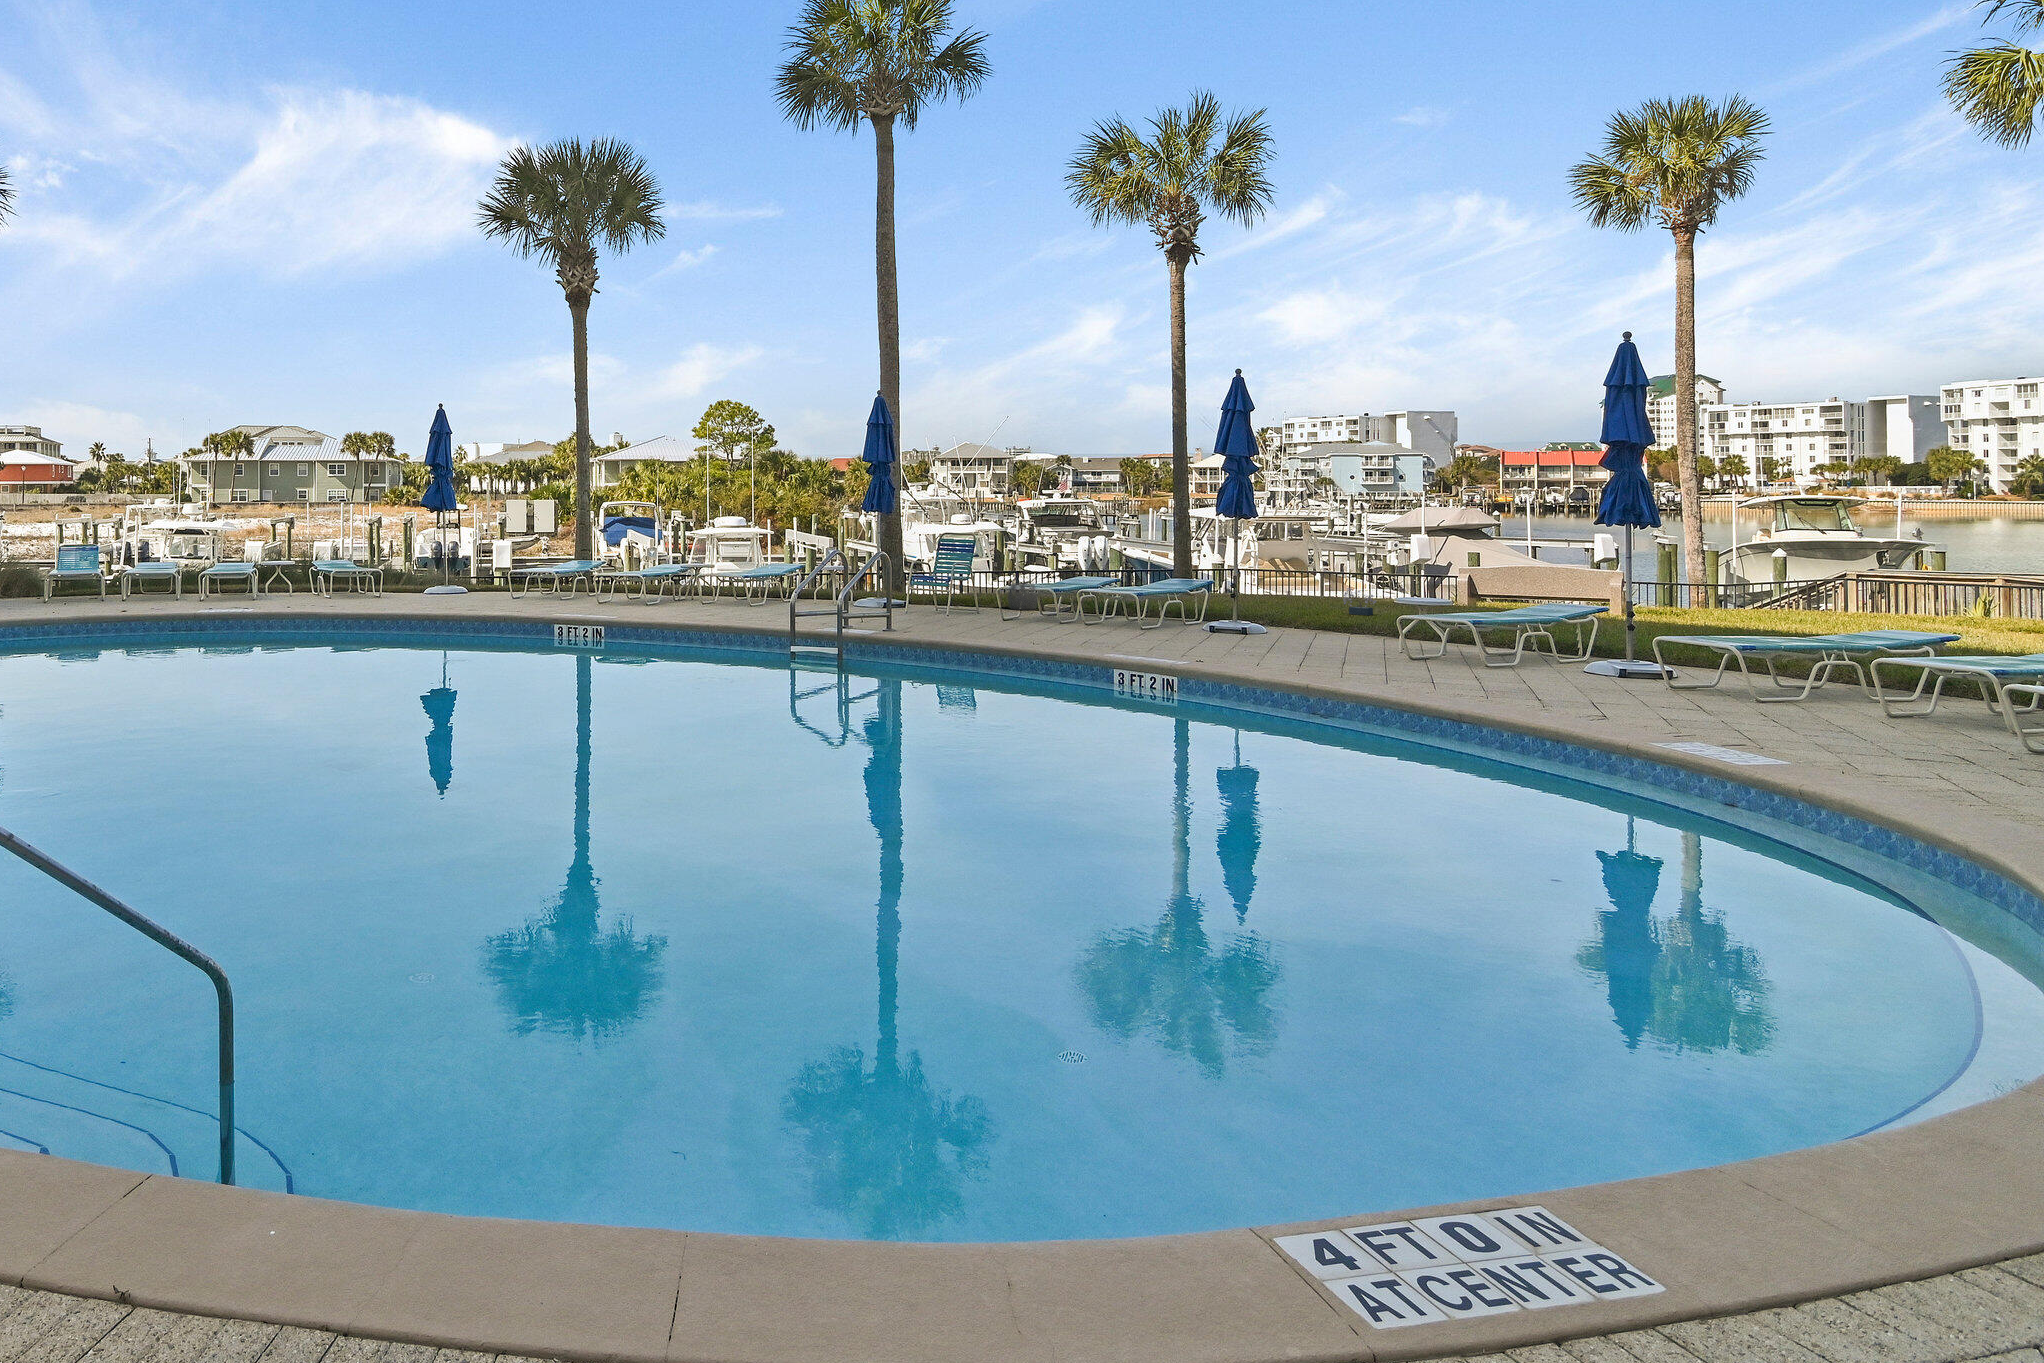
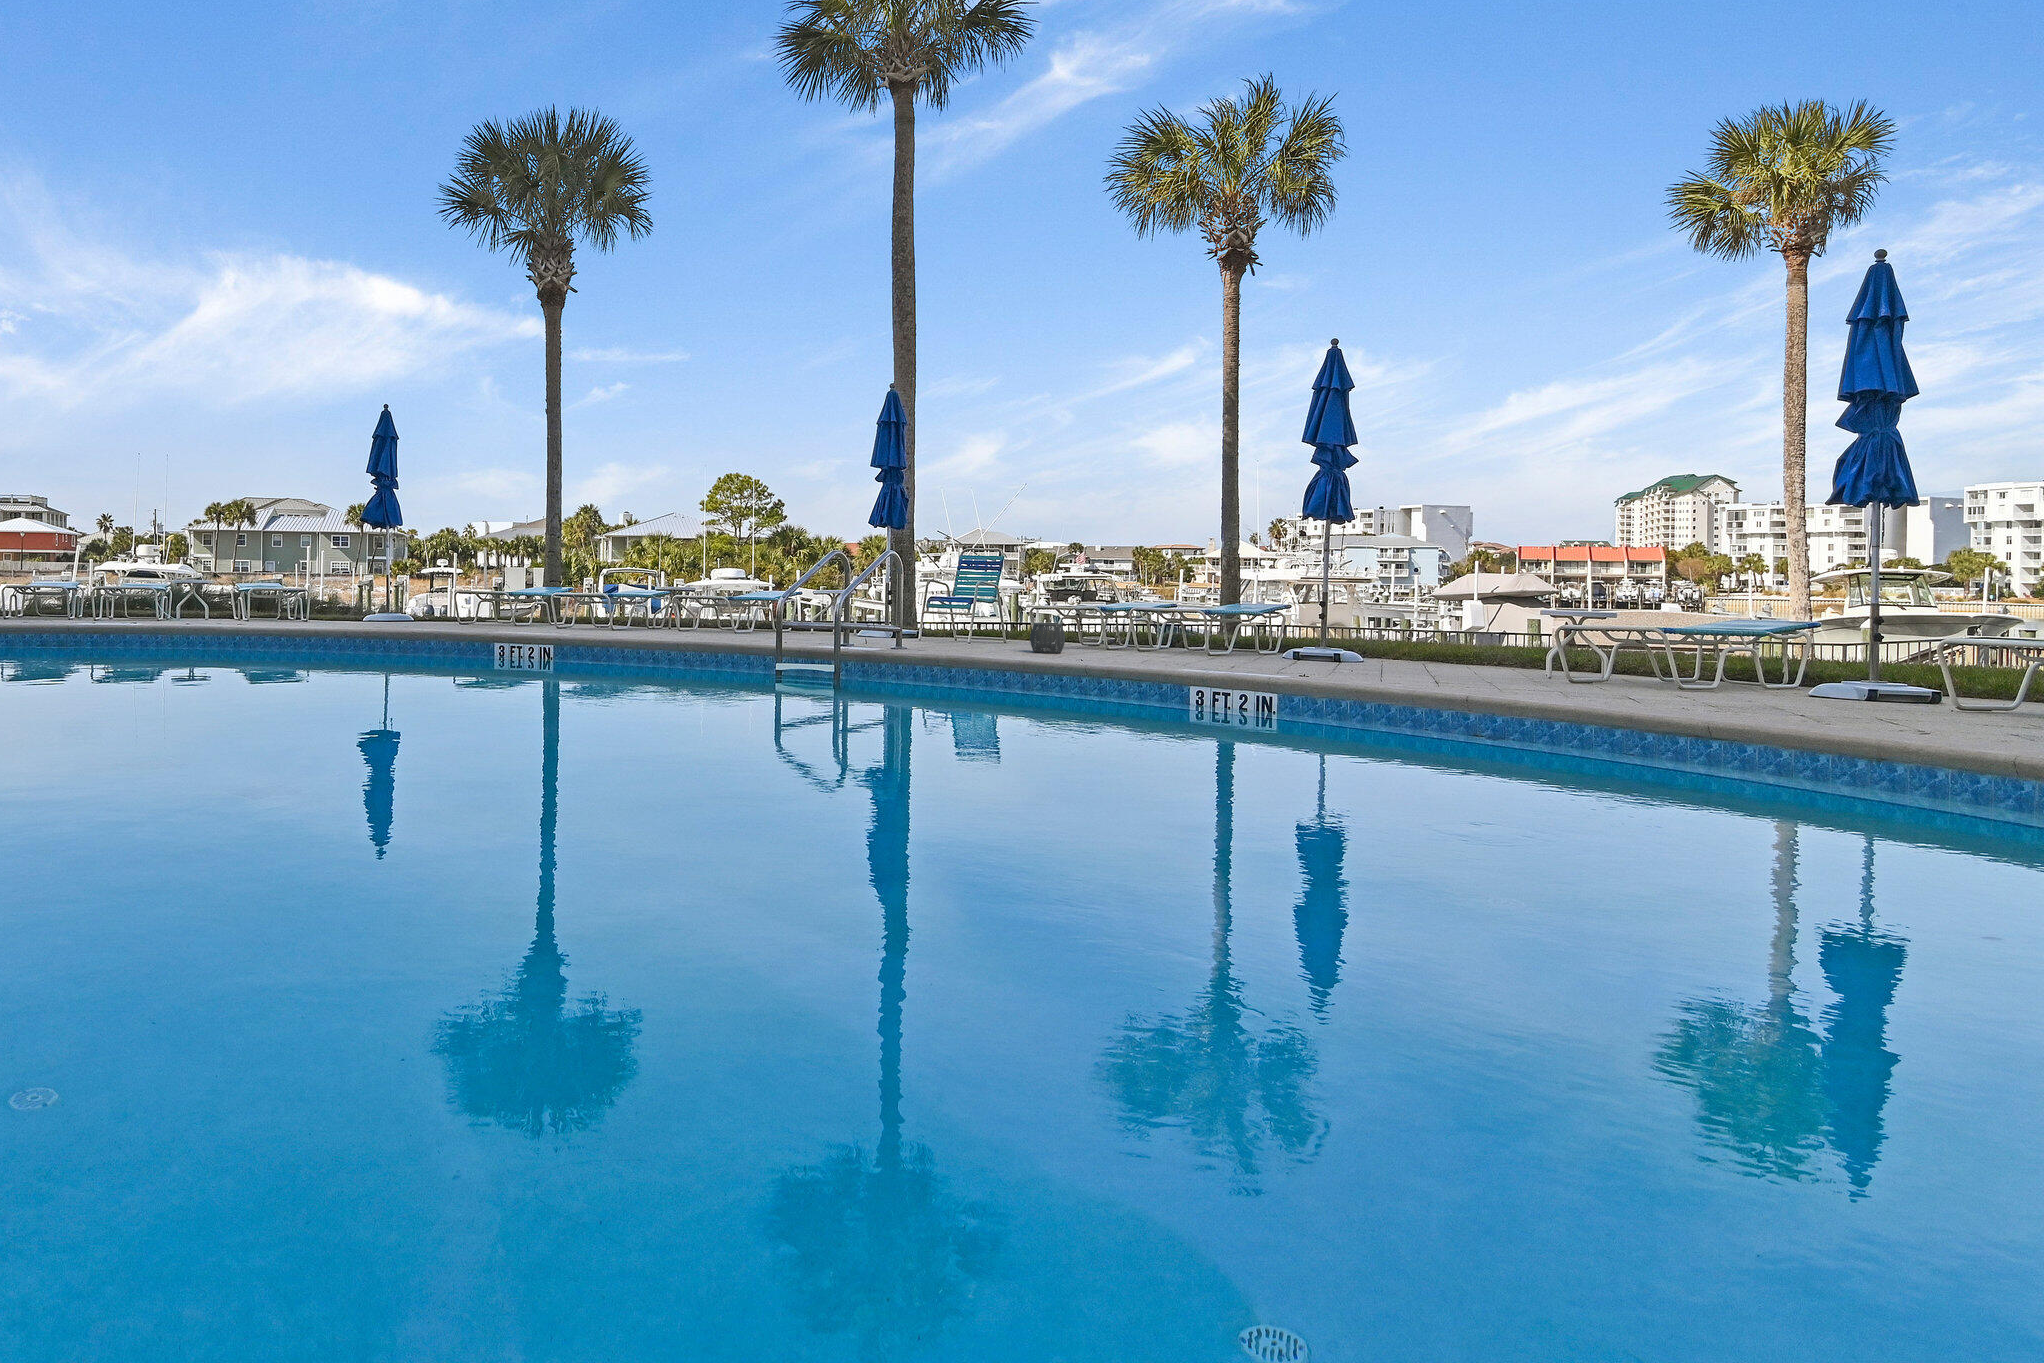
decorative plant: present [1343,588,1376,615] -> none [1415,634,1456,665]

